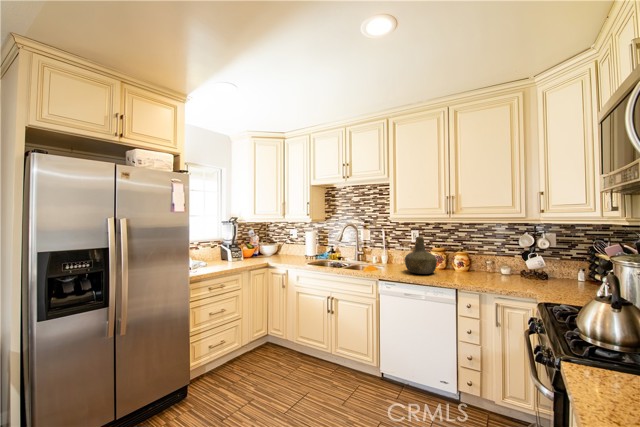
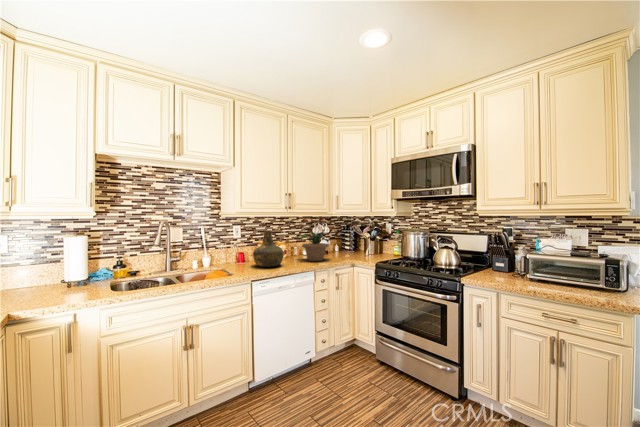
potted plant: none [462,225,515,282] -> present [299,219,332,261]

